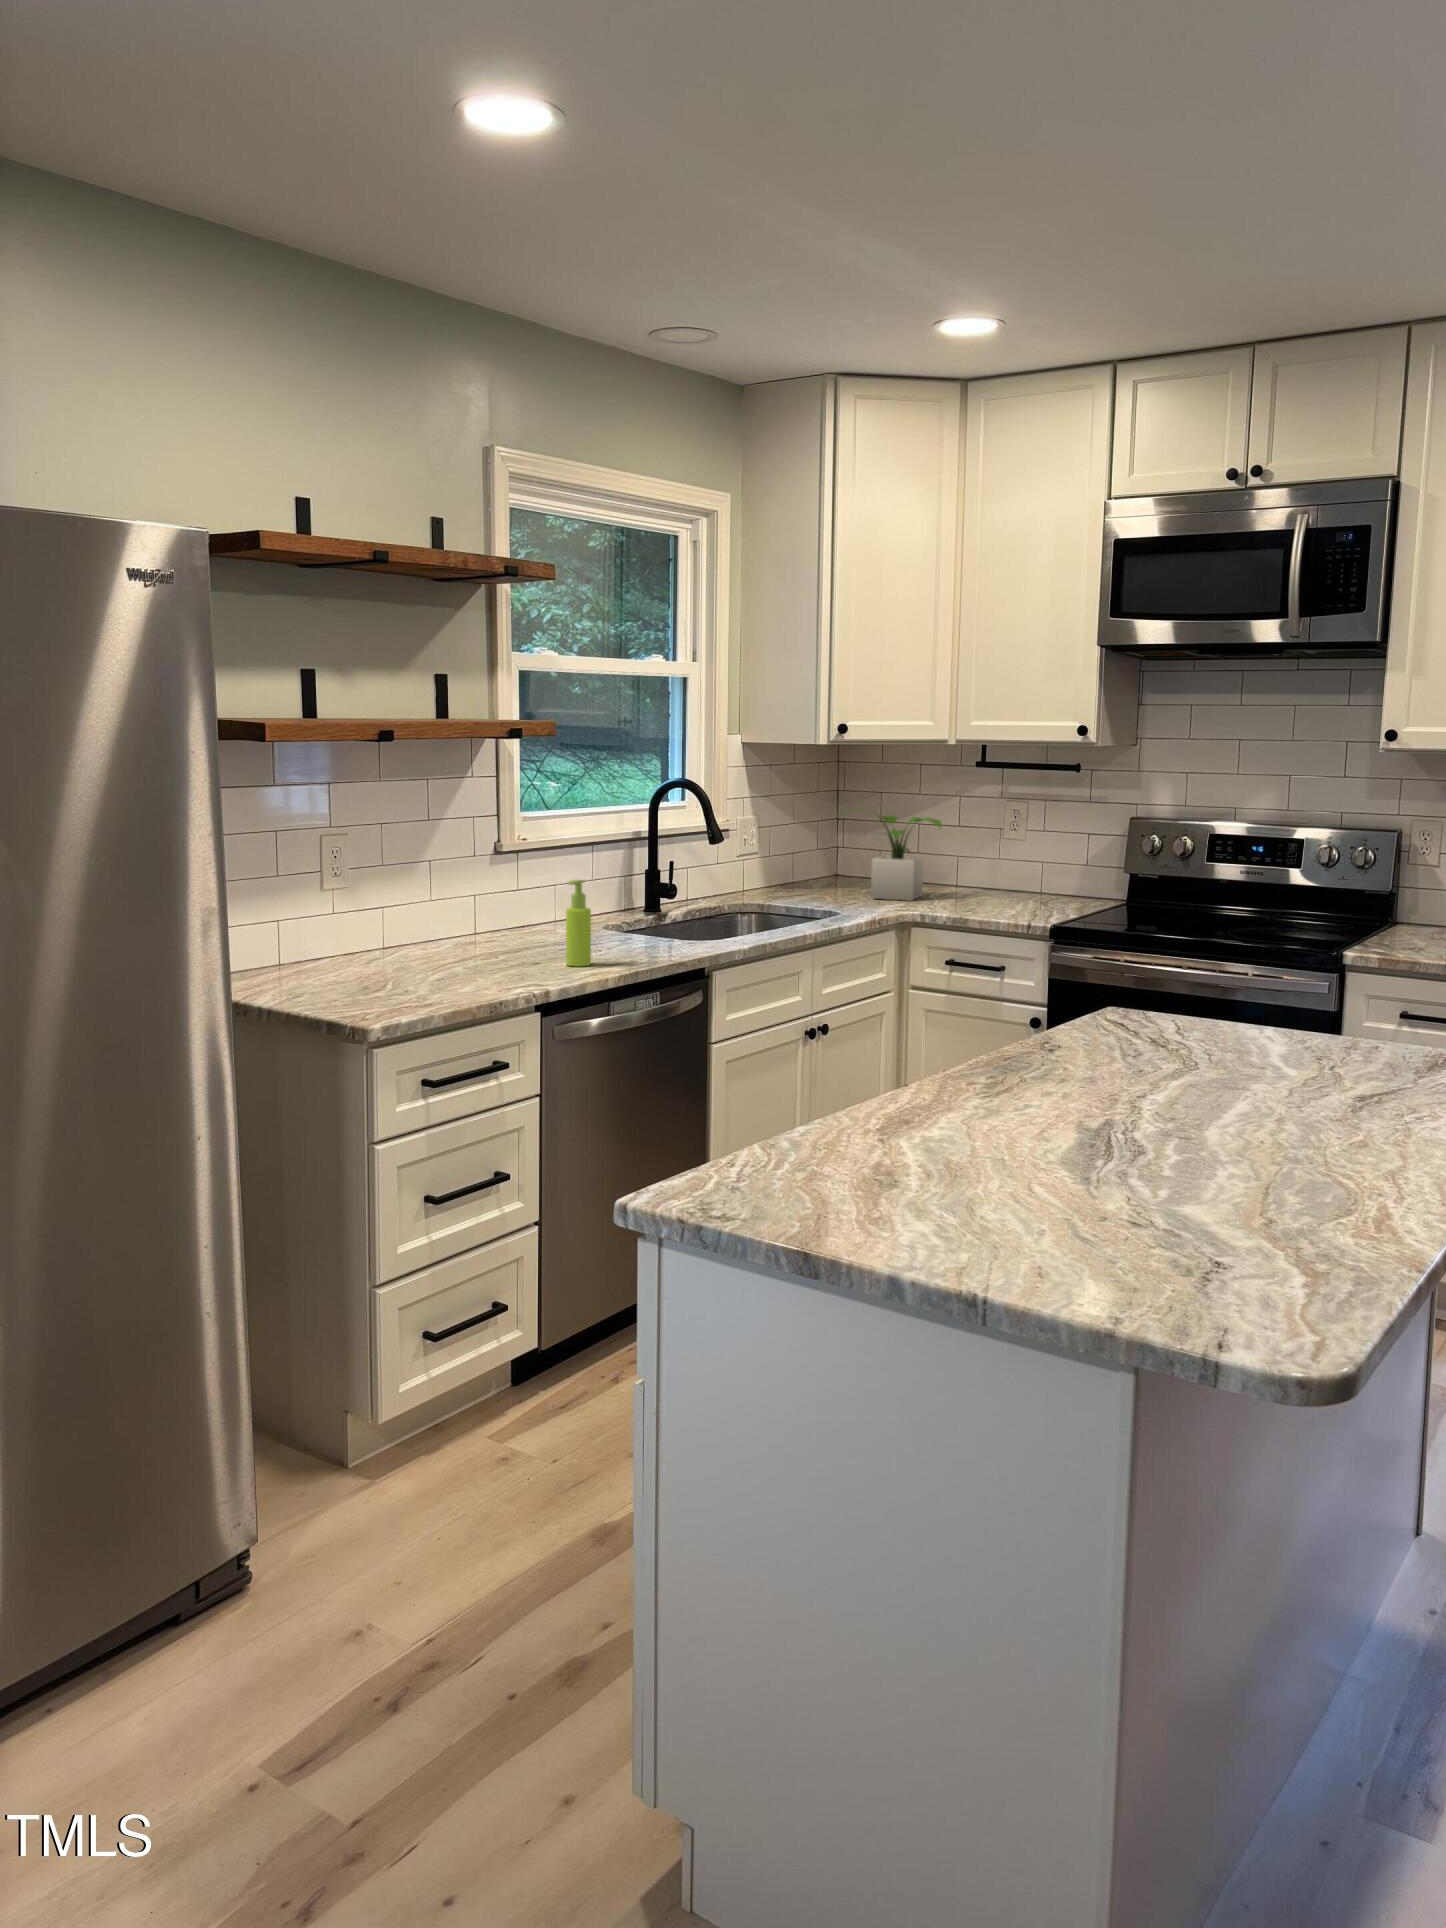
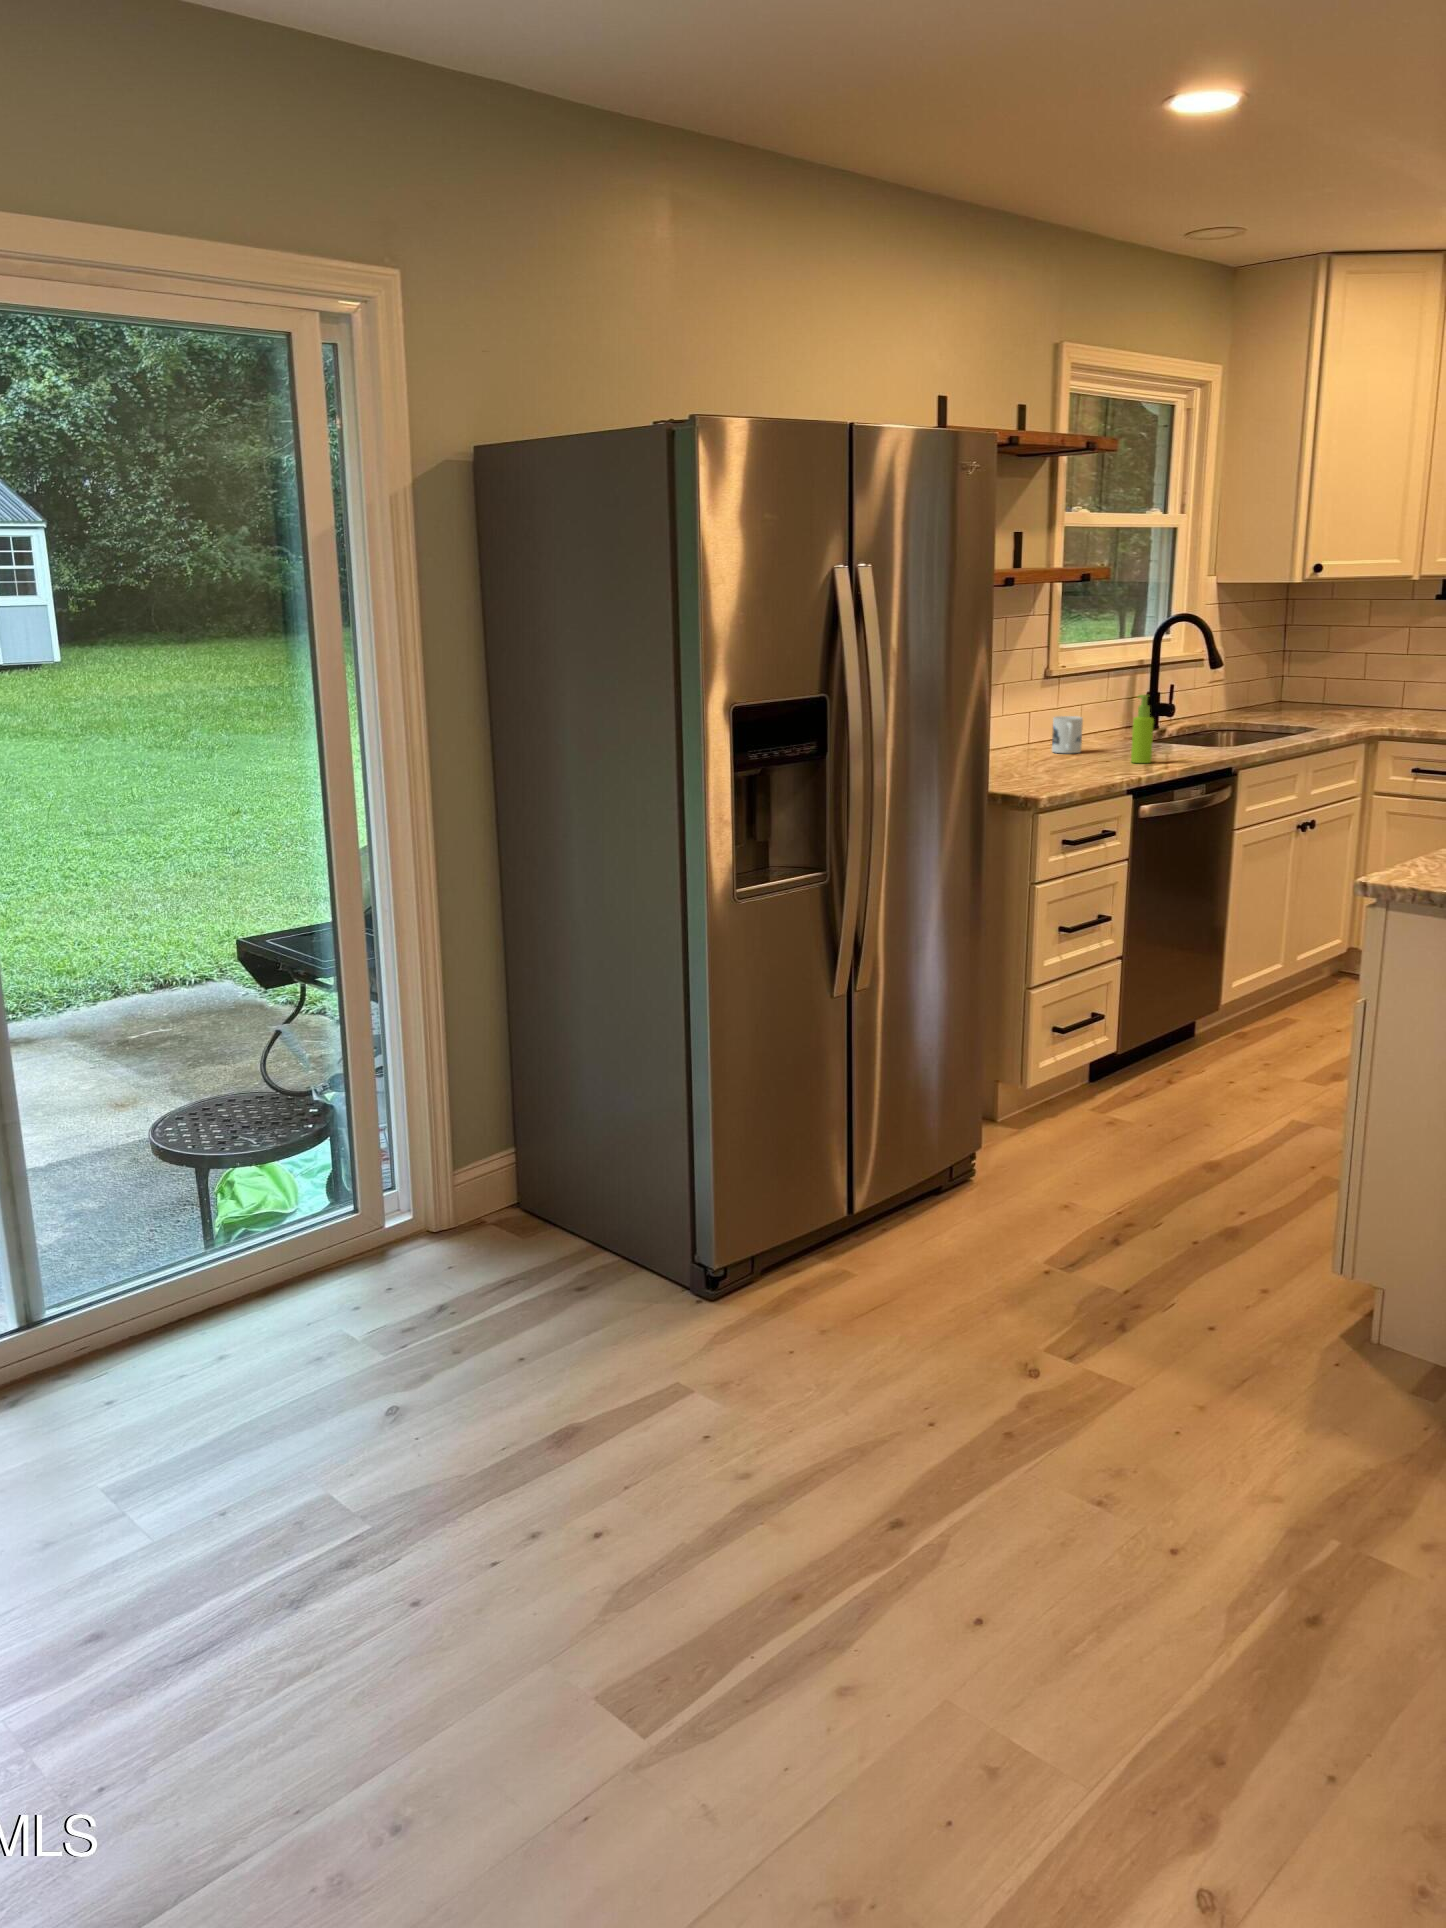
potted plant: present [838,814,942,901] -> none [1301,638,1405,719]
mug: none [494,902,530,949] -> present [1052,716,1083,753]

